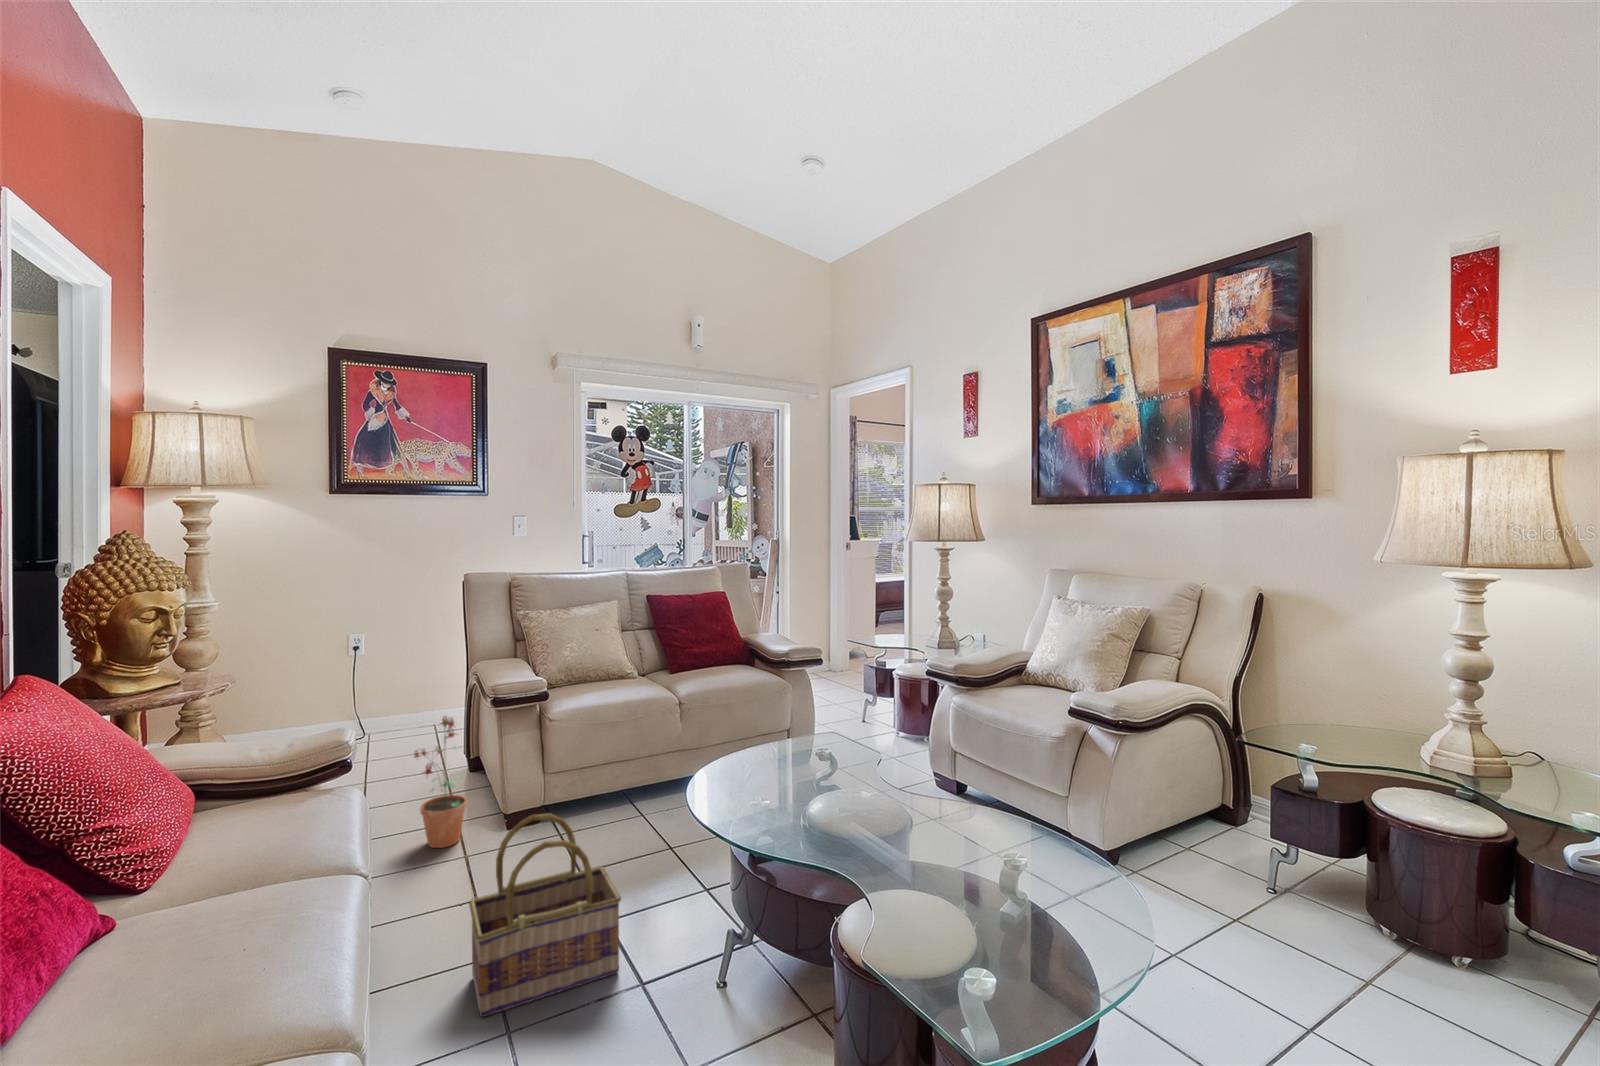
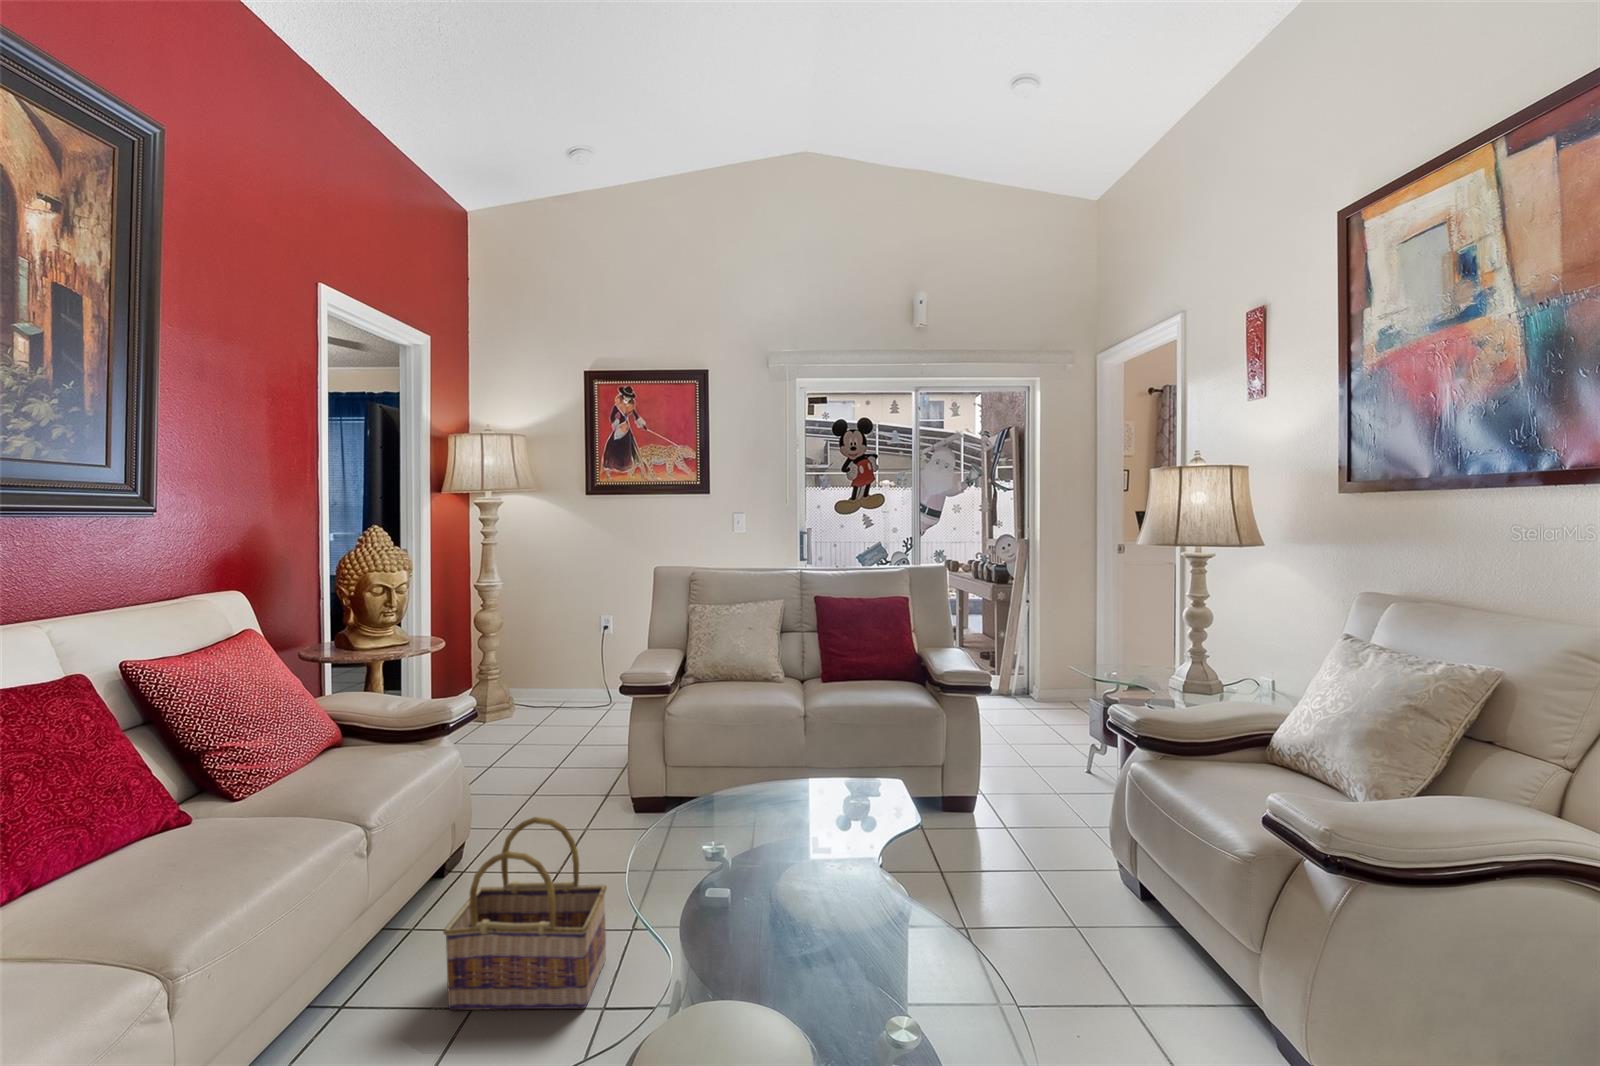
potted plant: present [414,717,467,848] -> none [554,698,599,820]

